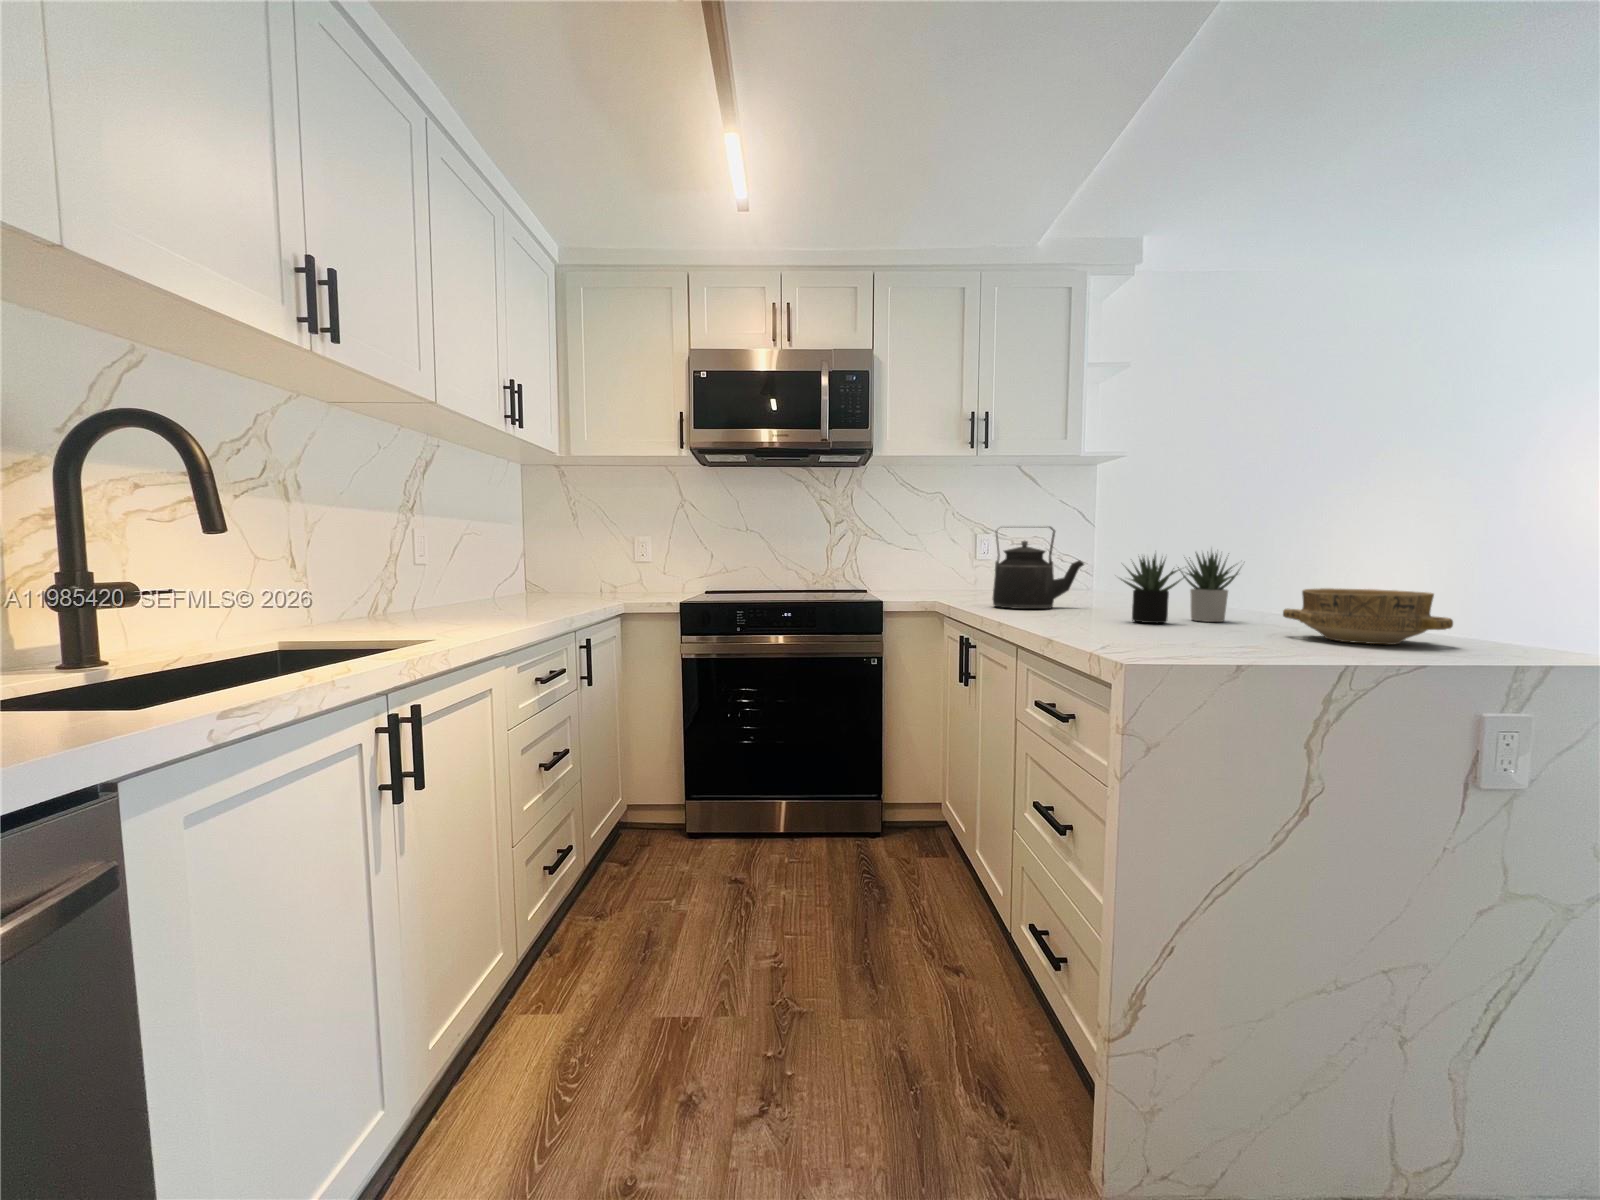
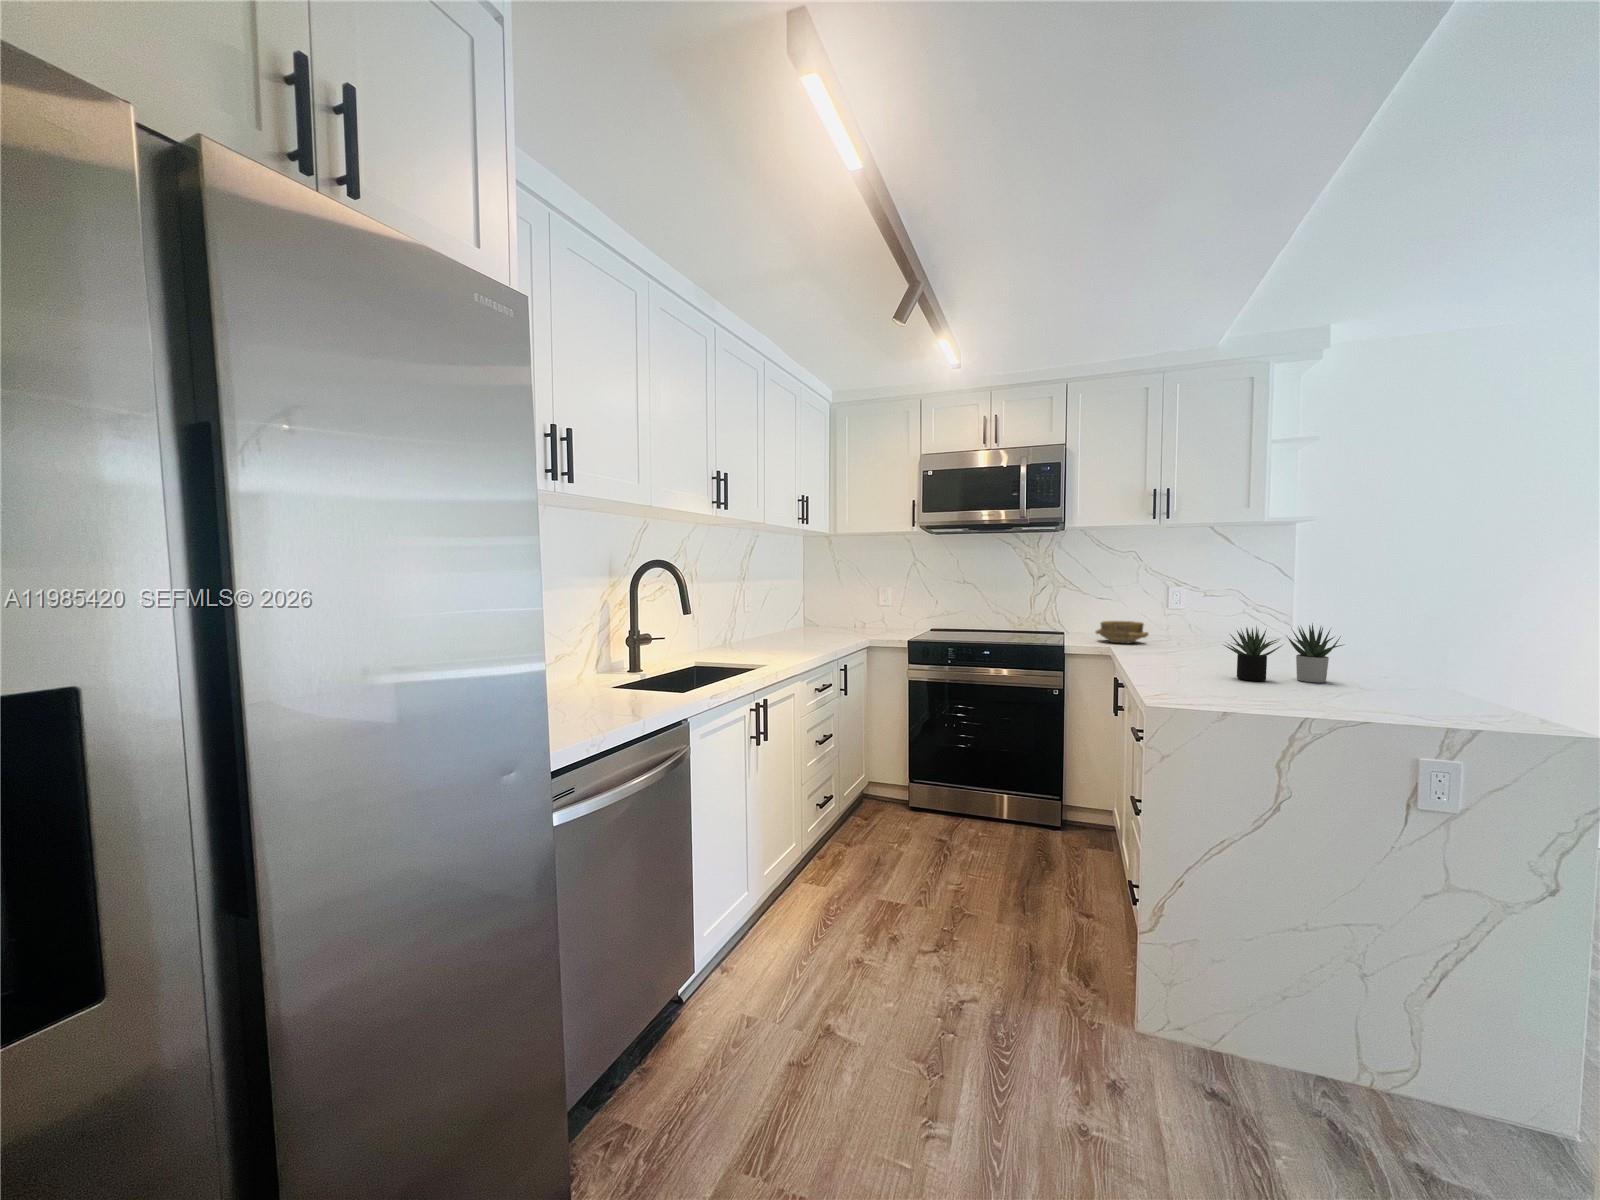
kettle: present [993,527,1084,609] -> none [1147,594,1230,661]
ceramic bowl: present [1283,588,1453,644] -> present [1096,621,1148,643]

